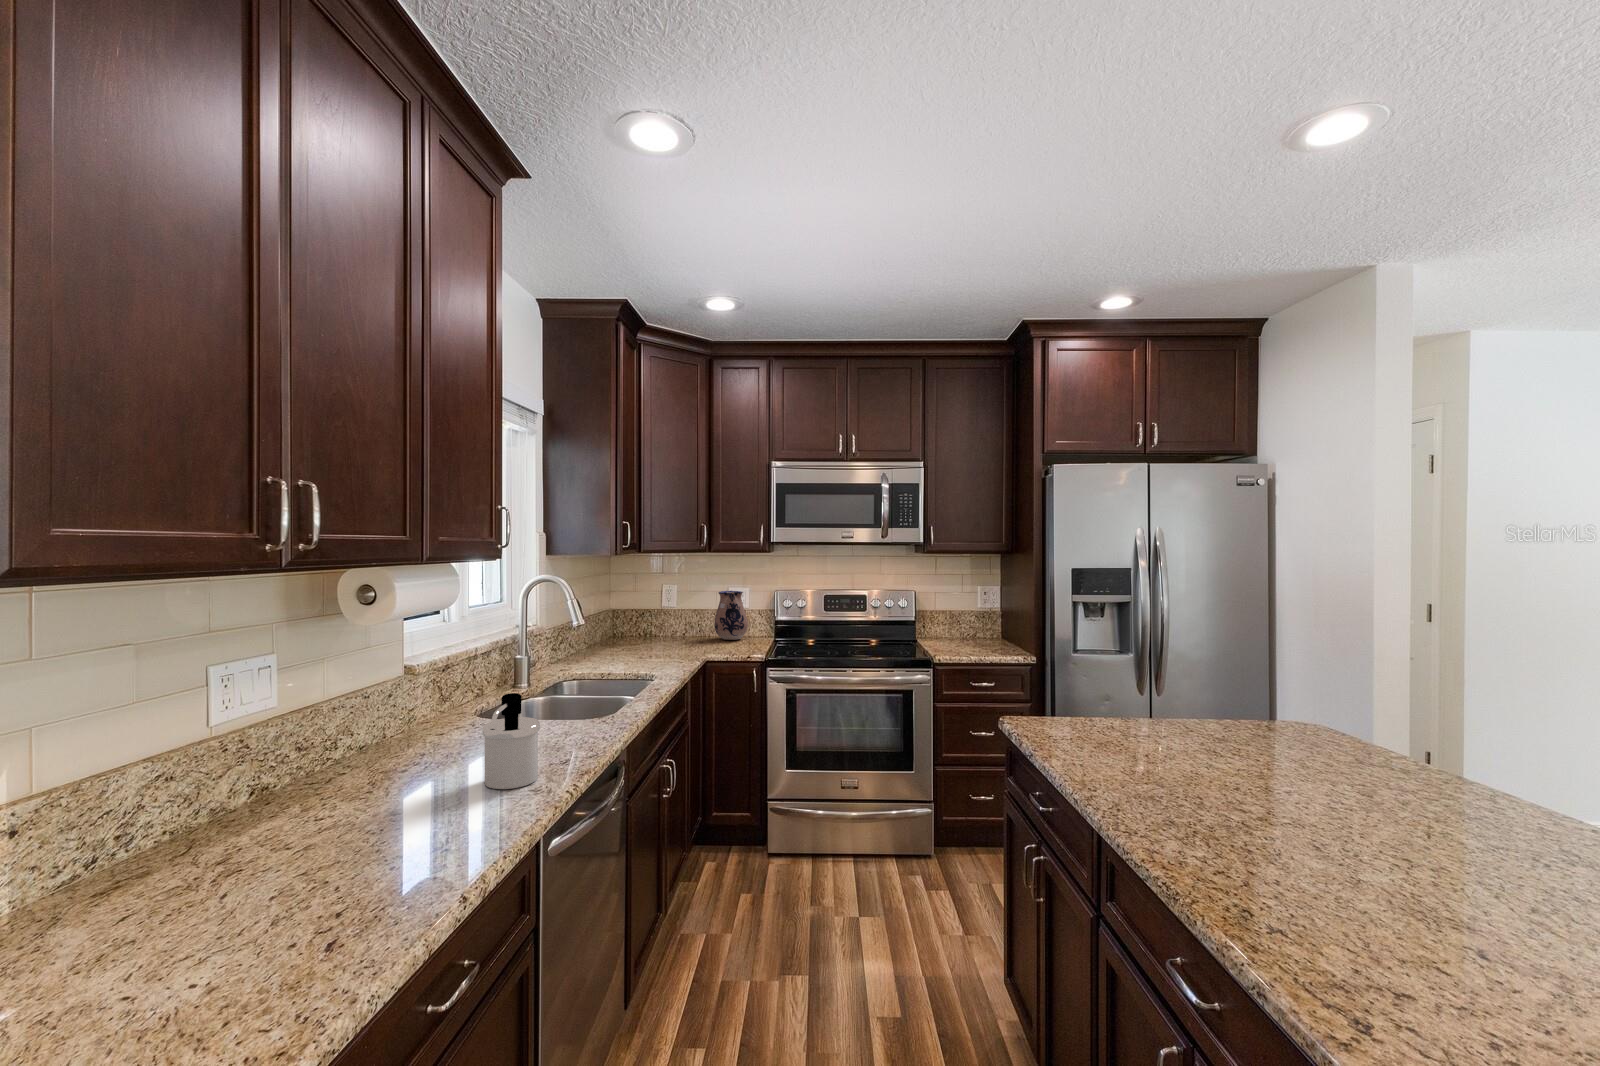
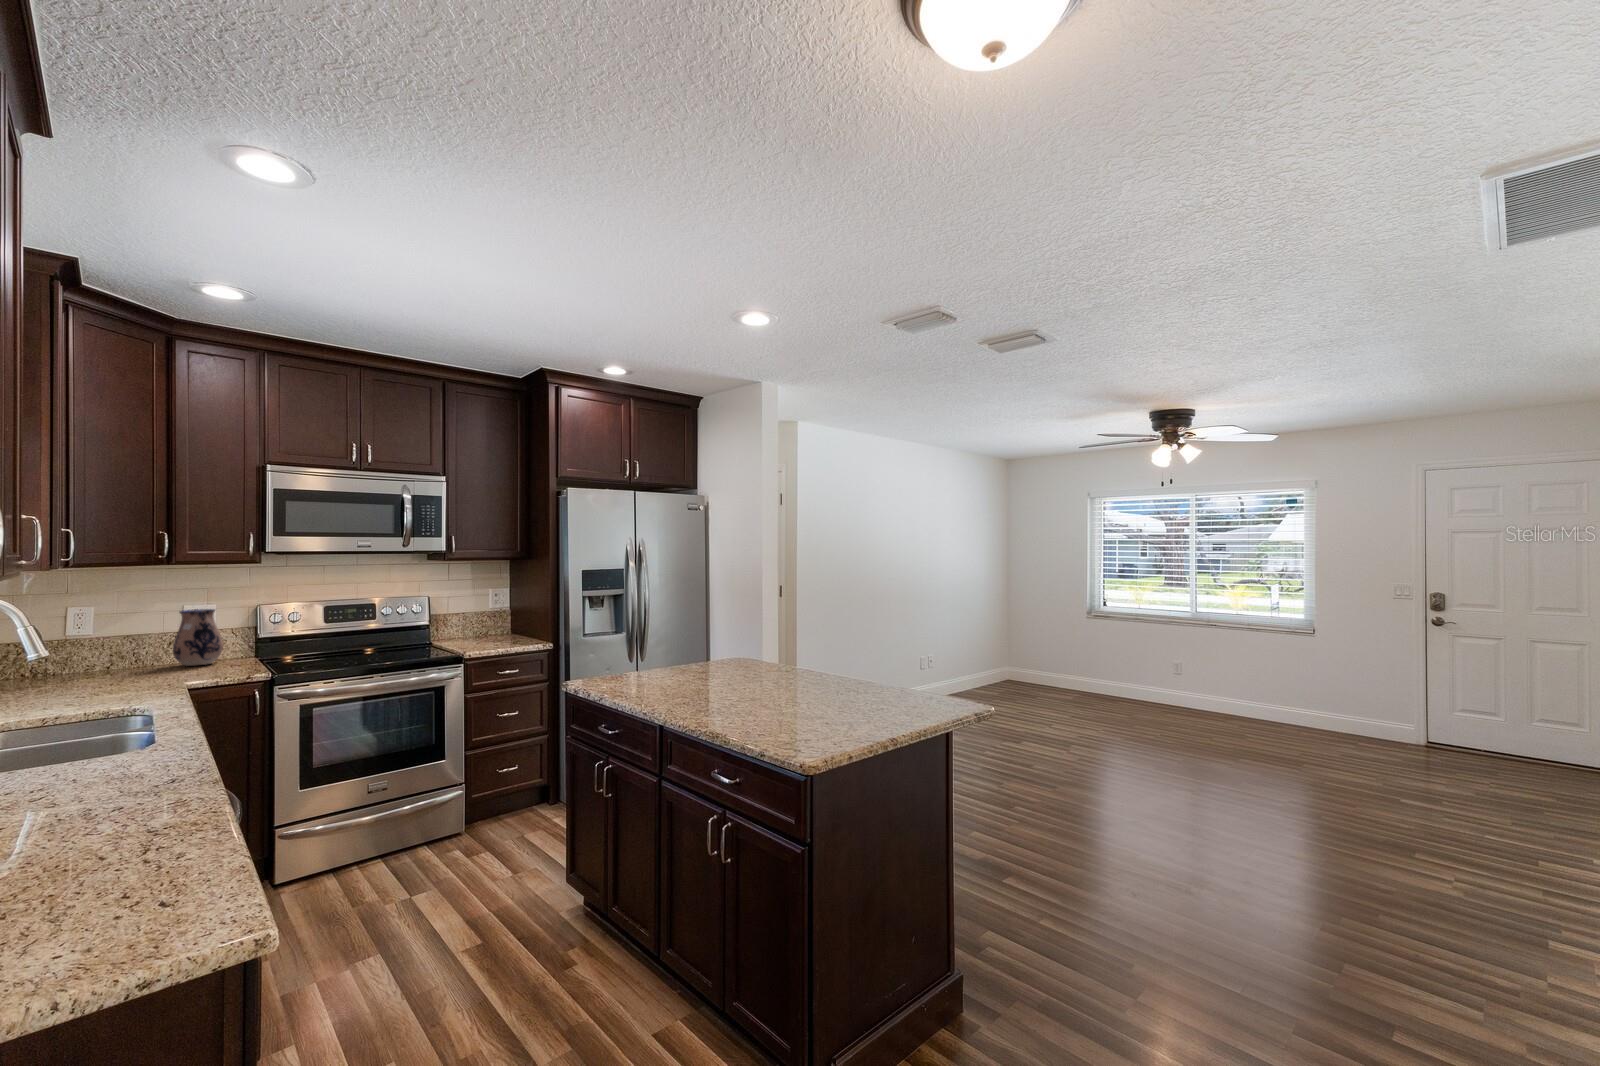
soap dispenser: present [483,693,540,789] -> none [68,708,148,813]

